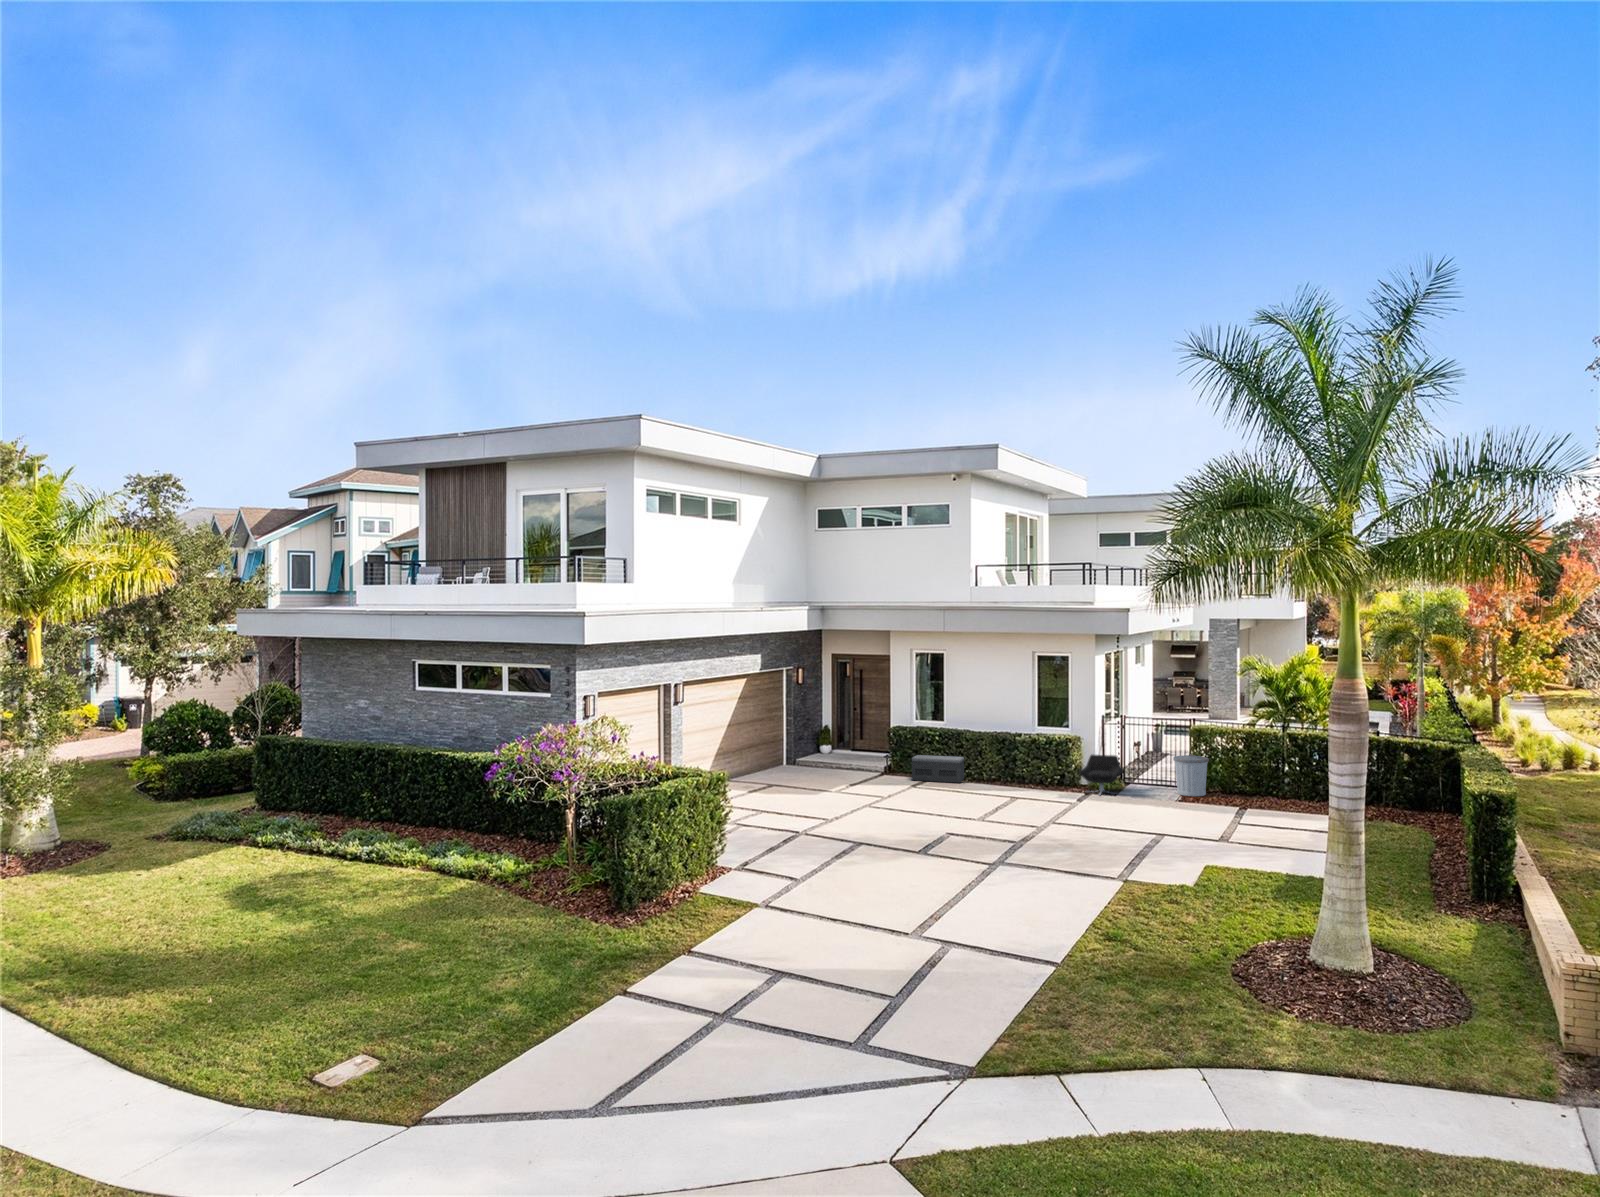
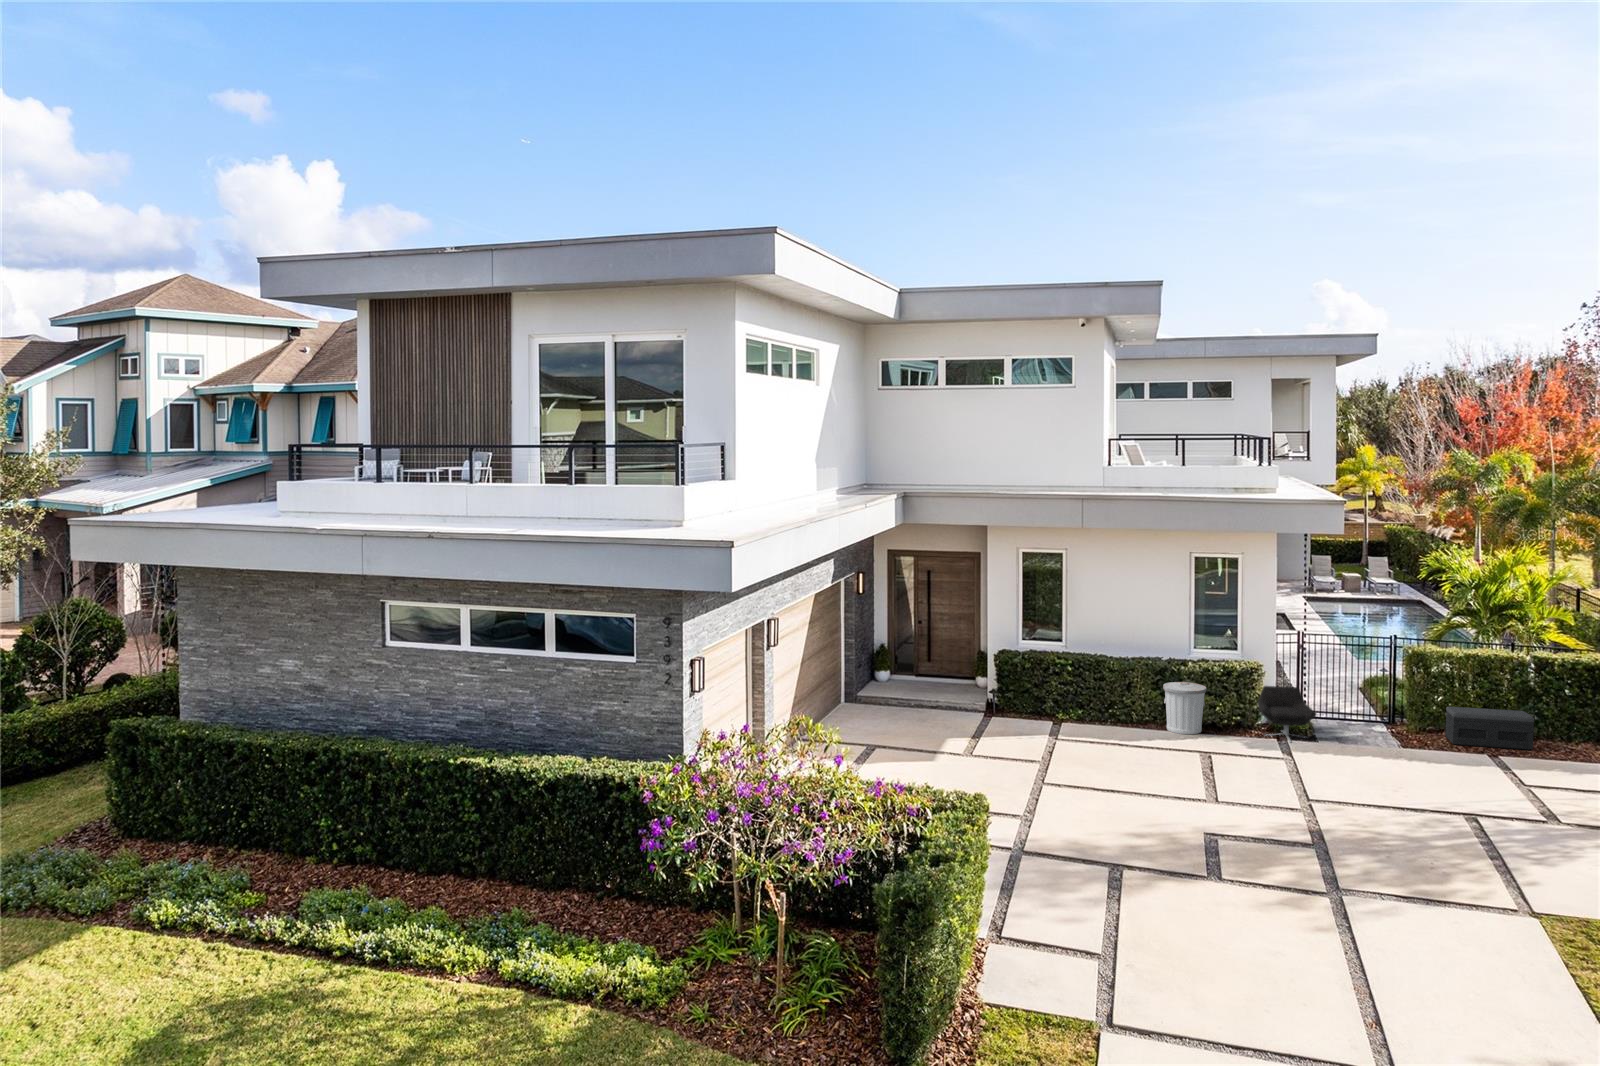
trash can: present [1173,754,1209,796] -> present [1163,682,1207,734]
storage bench: present [912,755,964,783] -> present [1445,707,1534,750]

